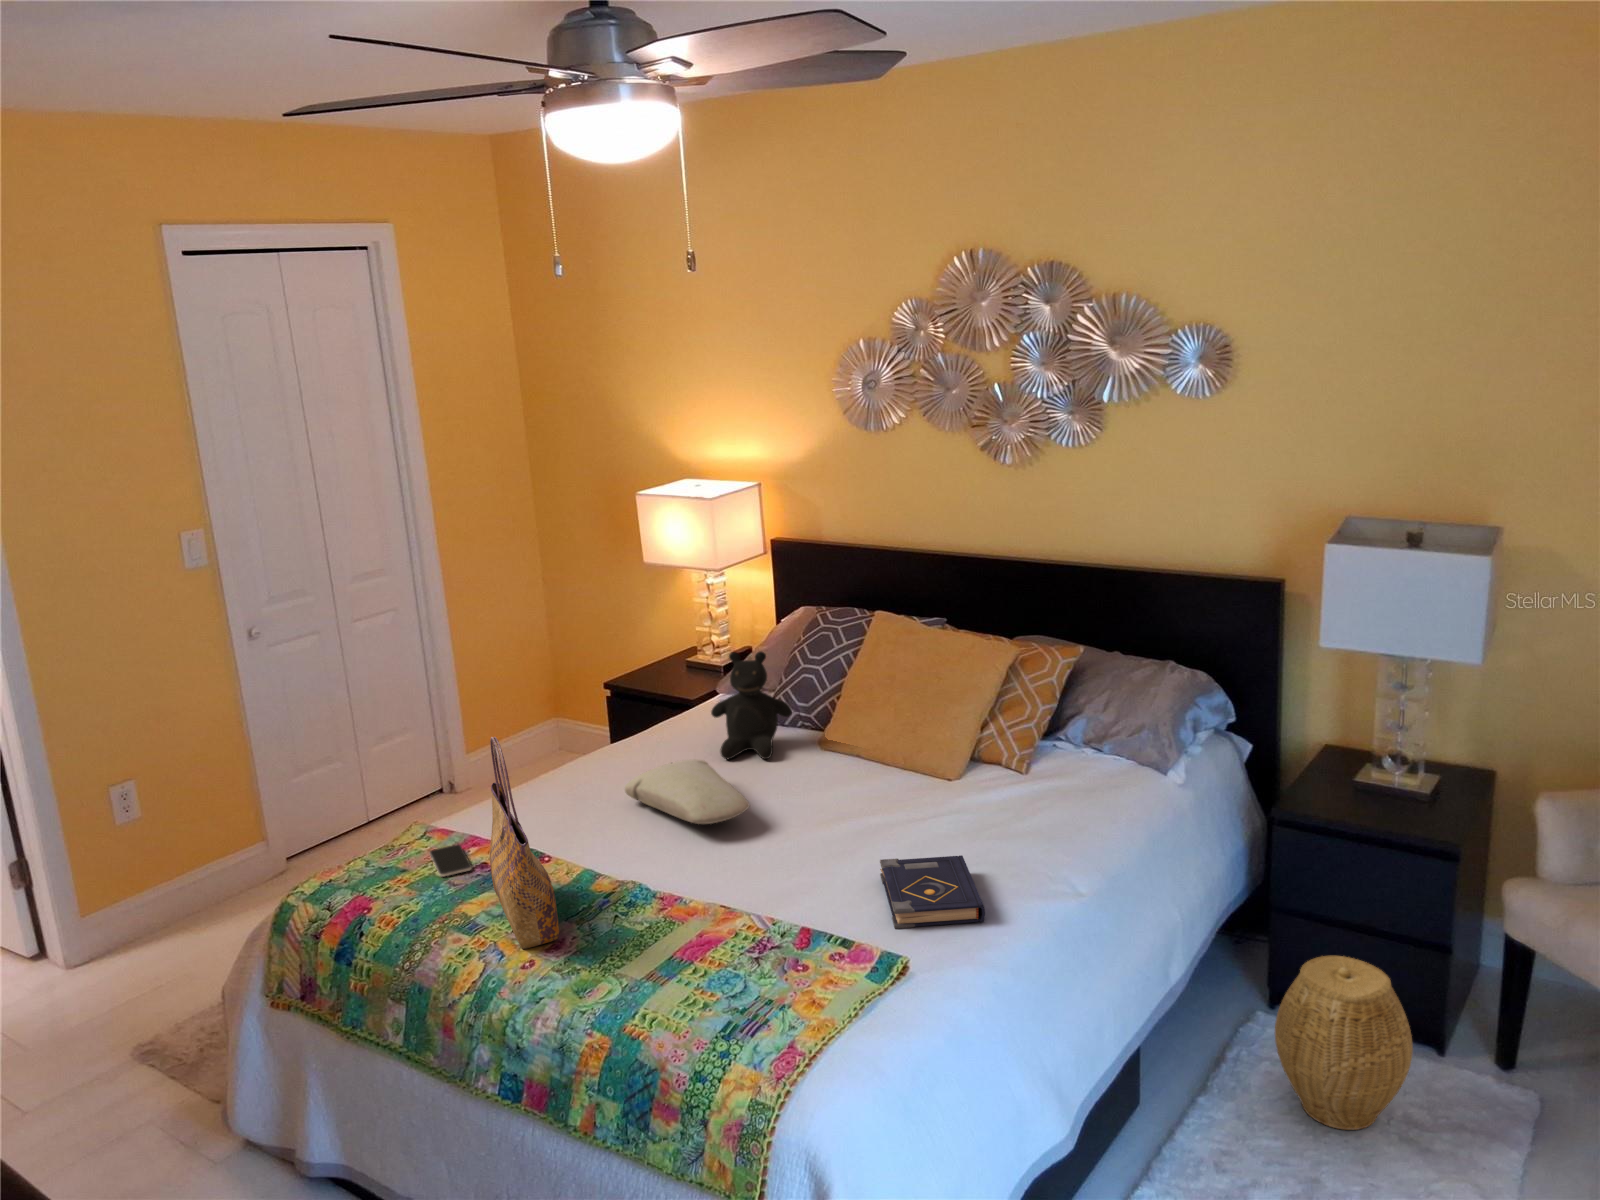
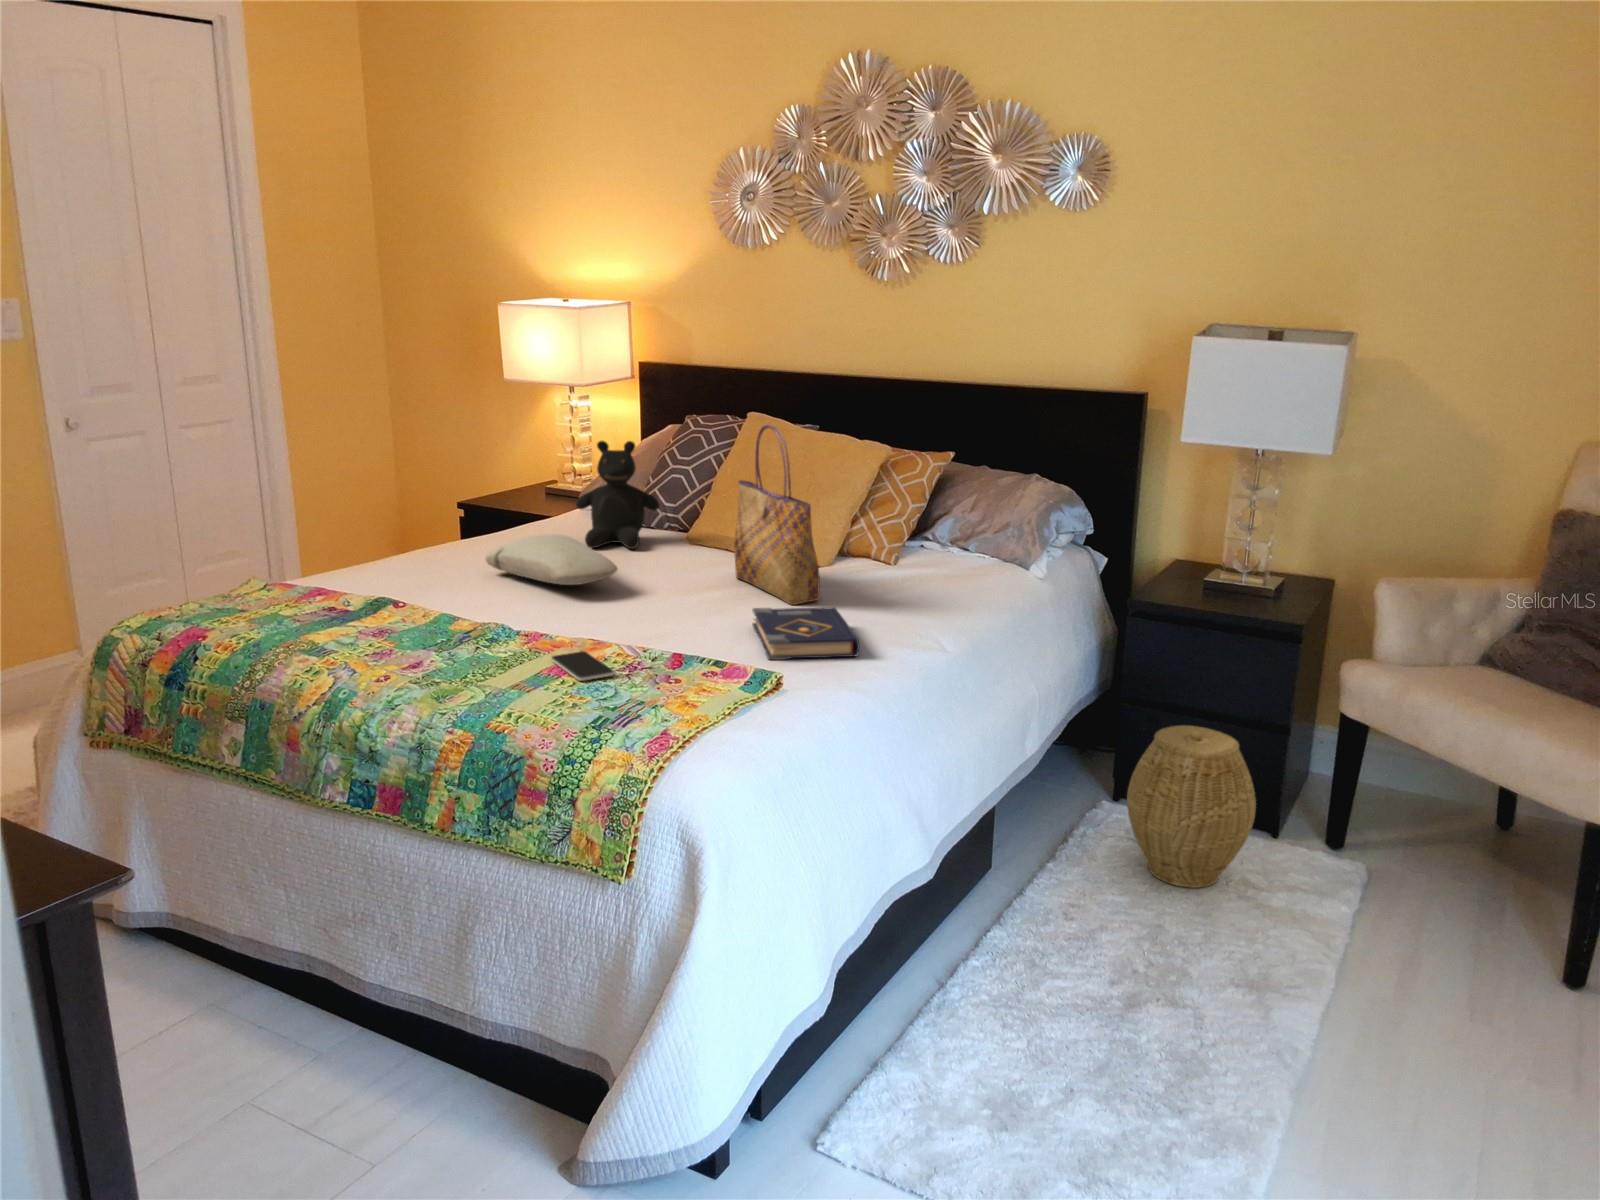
tote bag: present [490,737,559,949] -> present [734,424,820,605]
smartphone: present [430,845,472,877] -> present [551,651,614,681]

